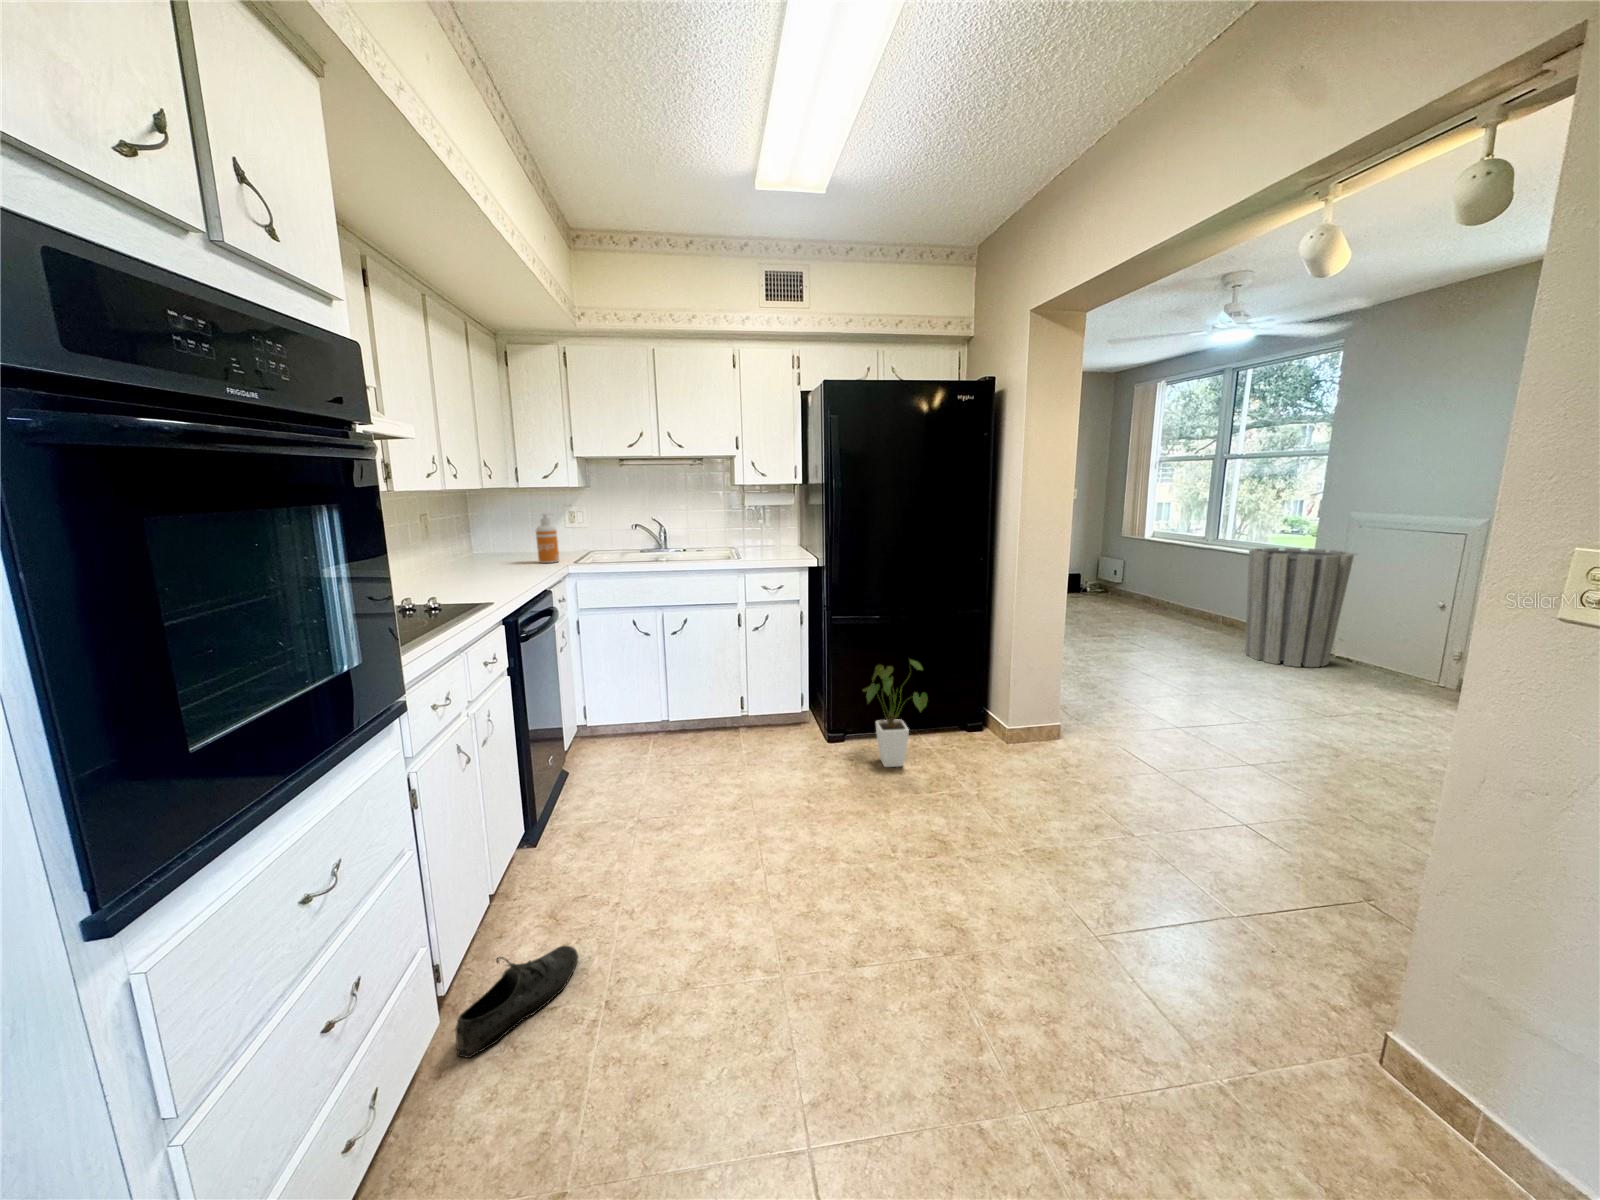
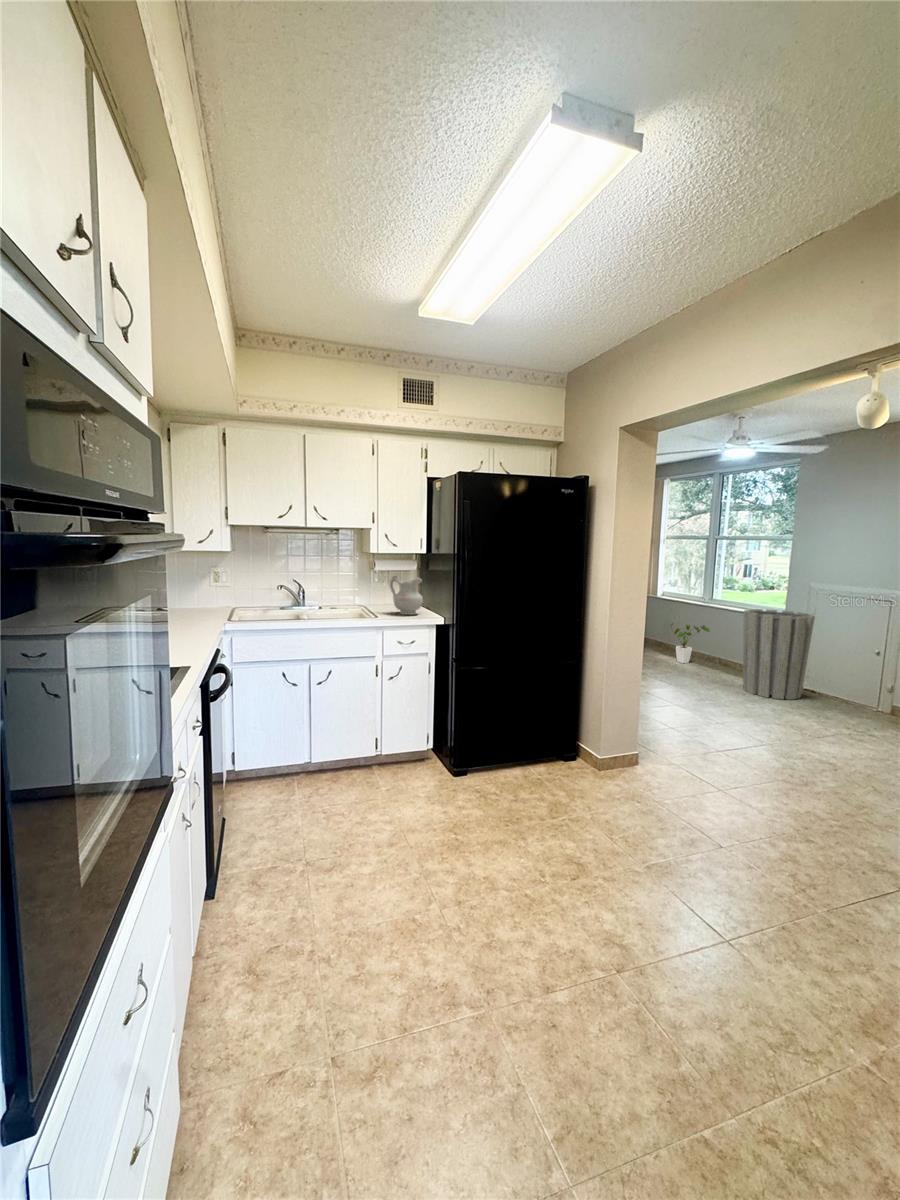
ceramic pitcher: none [756,511,794,556] -> present [390,576,423,615]
soap dispenser: present [536,514,559,563] -> none [192,574,212,619]
house plant: present [863,660,928,767] -> present [671,623,710,663]
shoe: present [456,945,578,1058] -> none [192,1005,294,1146]

